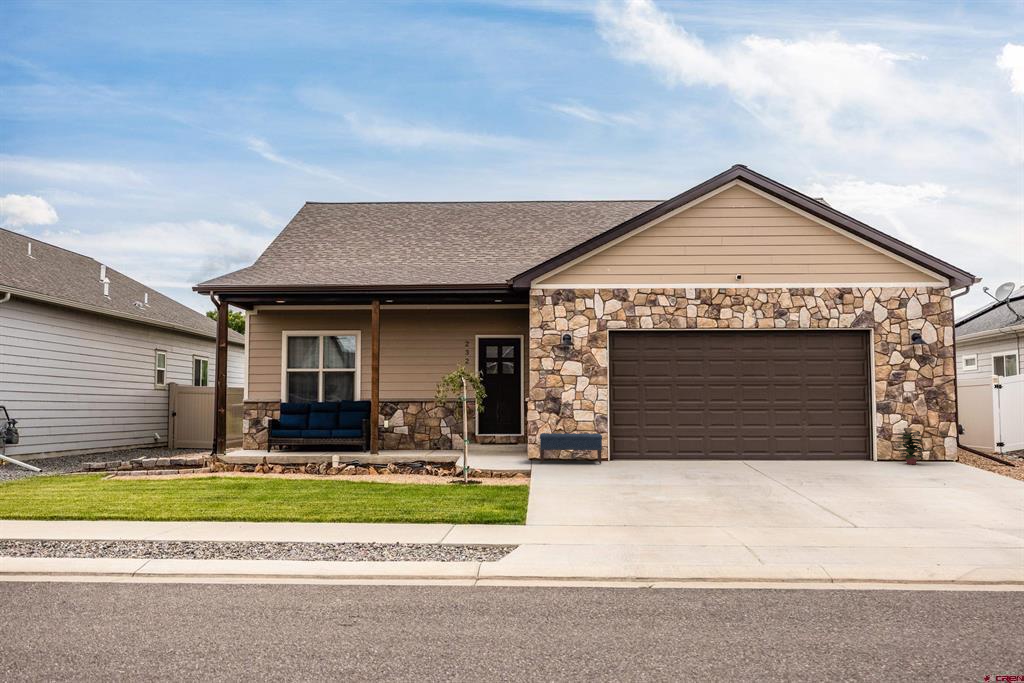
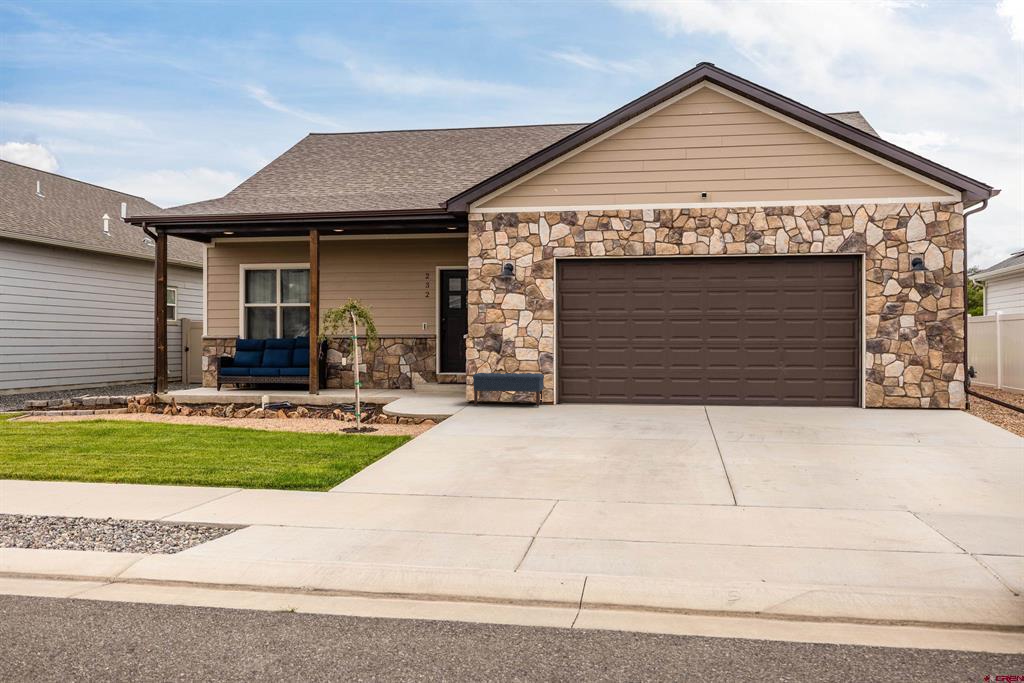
decorative plant: present [897,428,923,464] -> none [885,370,918,412]

